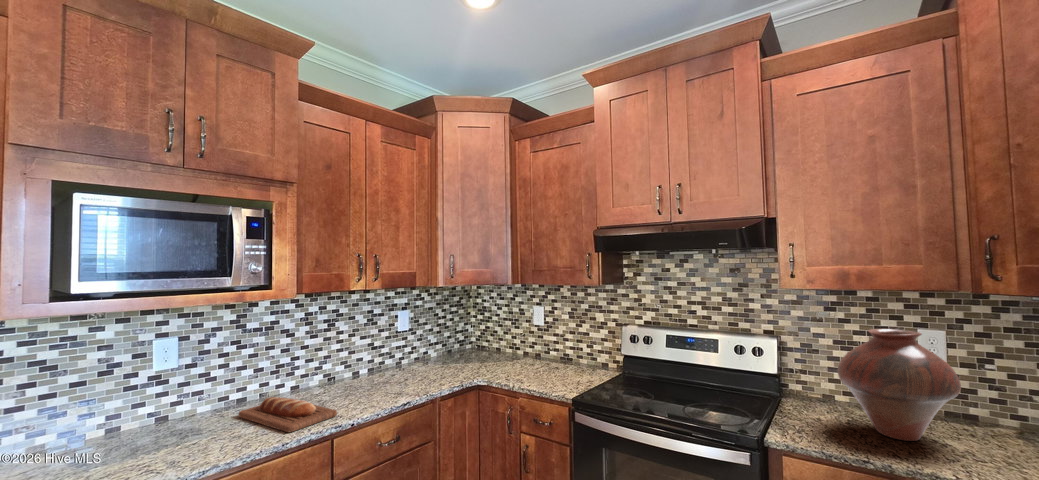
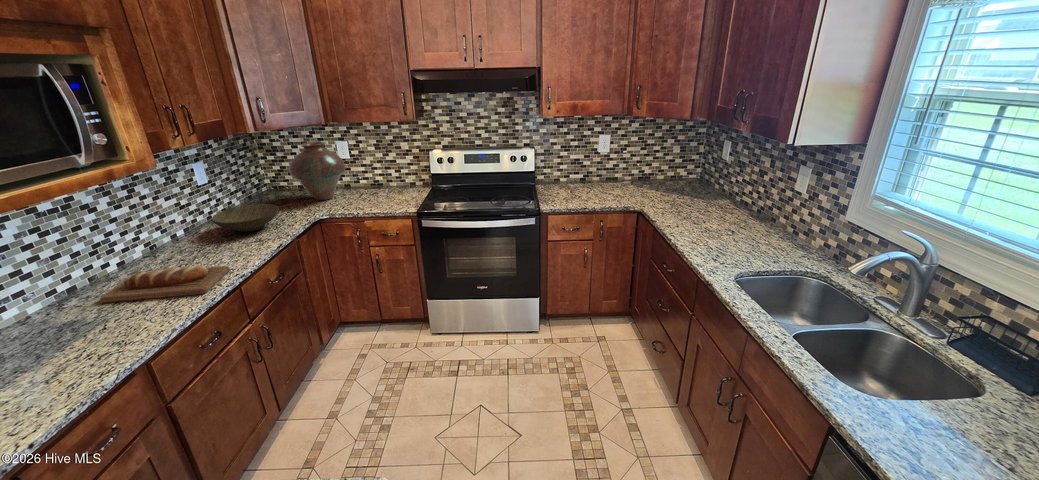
vase: present [838,329,961,441] -> present [289,142,346,200]
wooden bowl: none [378,356,439,383] -> present [212,204,279,232]

